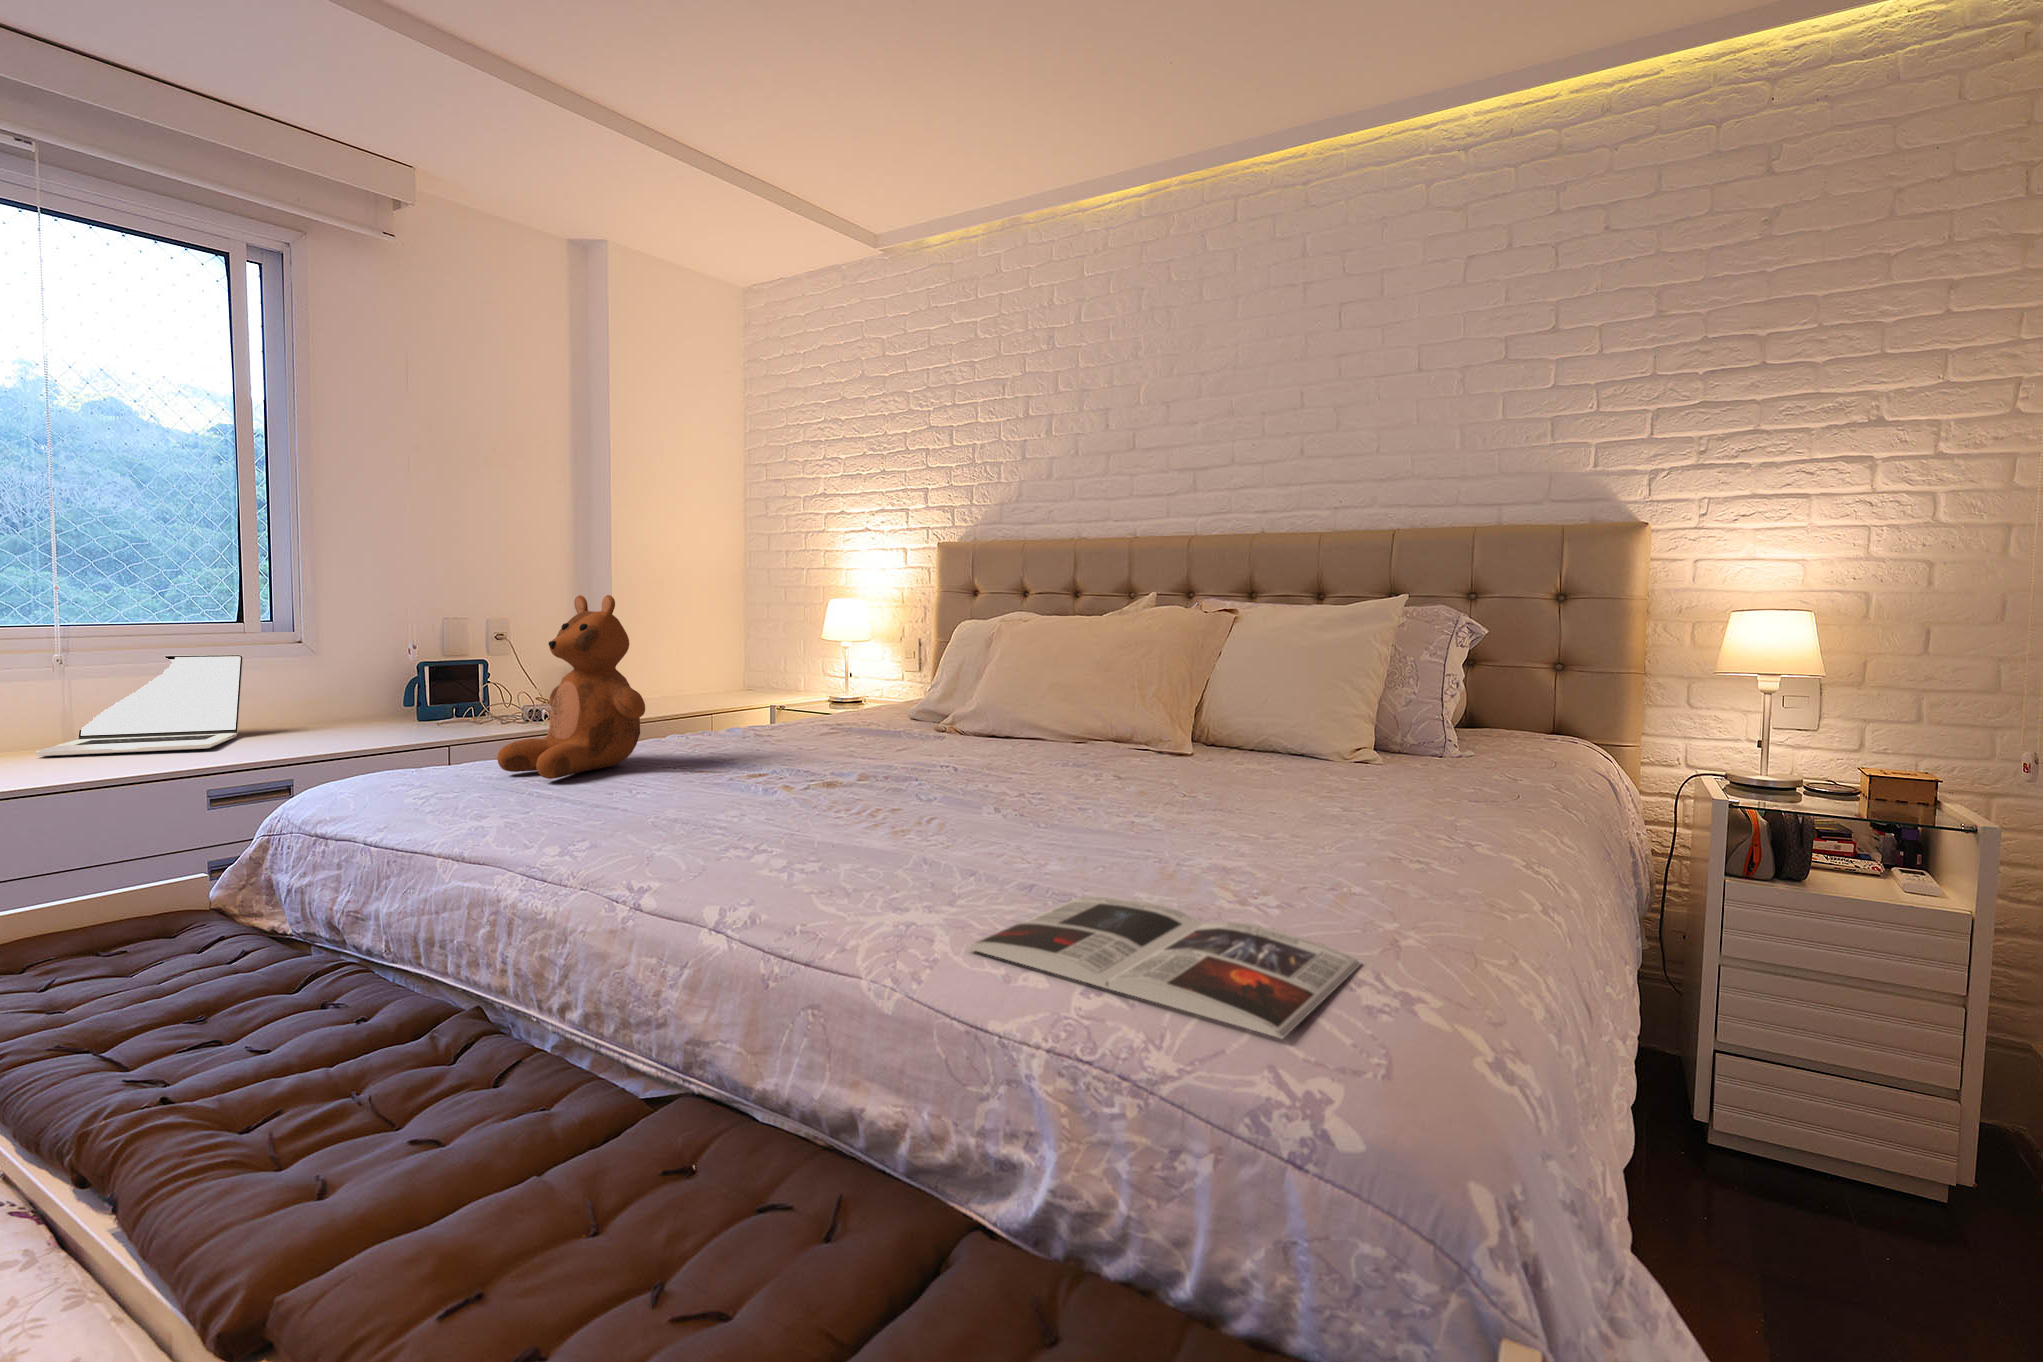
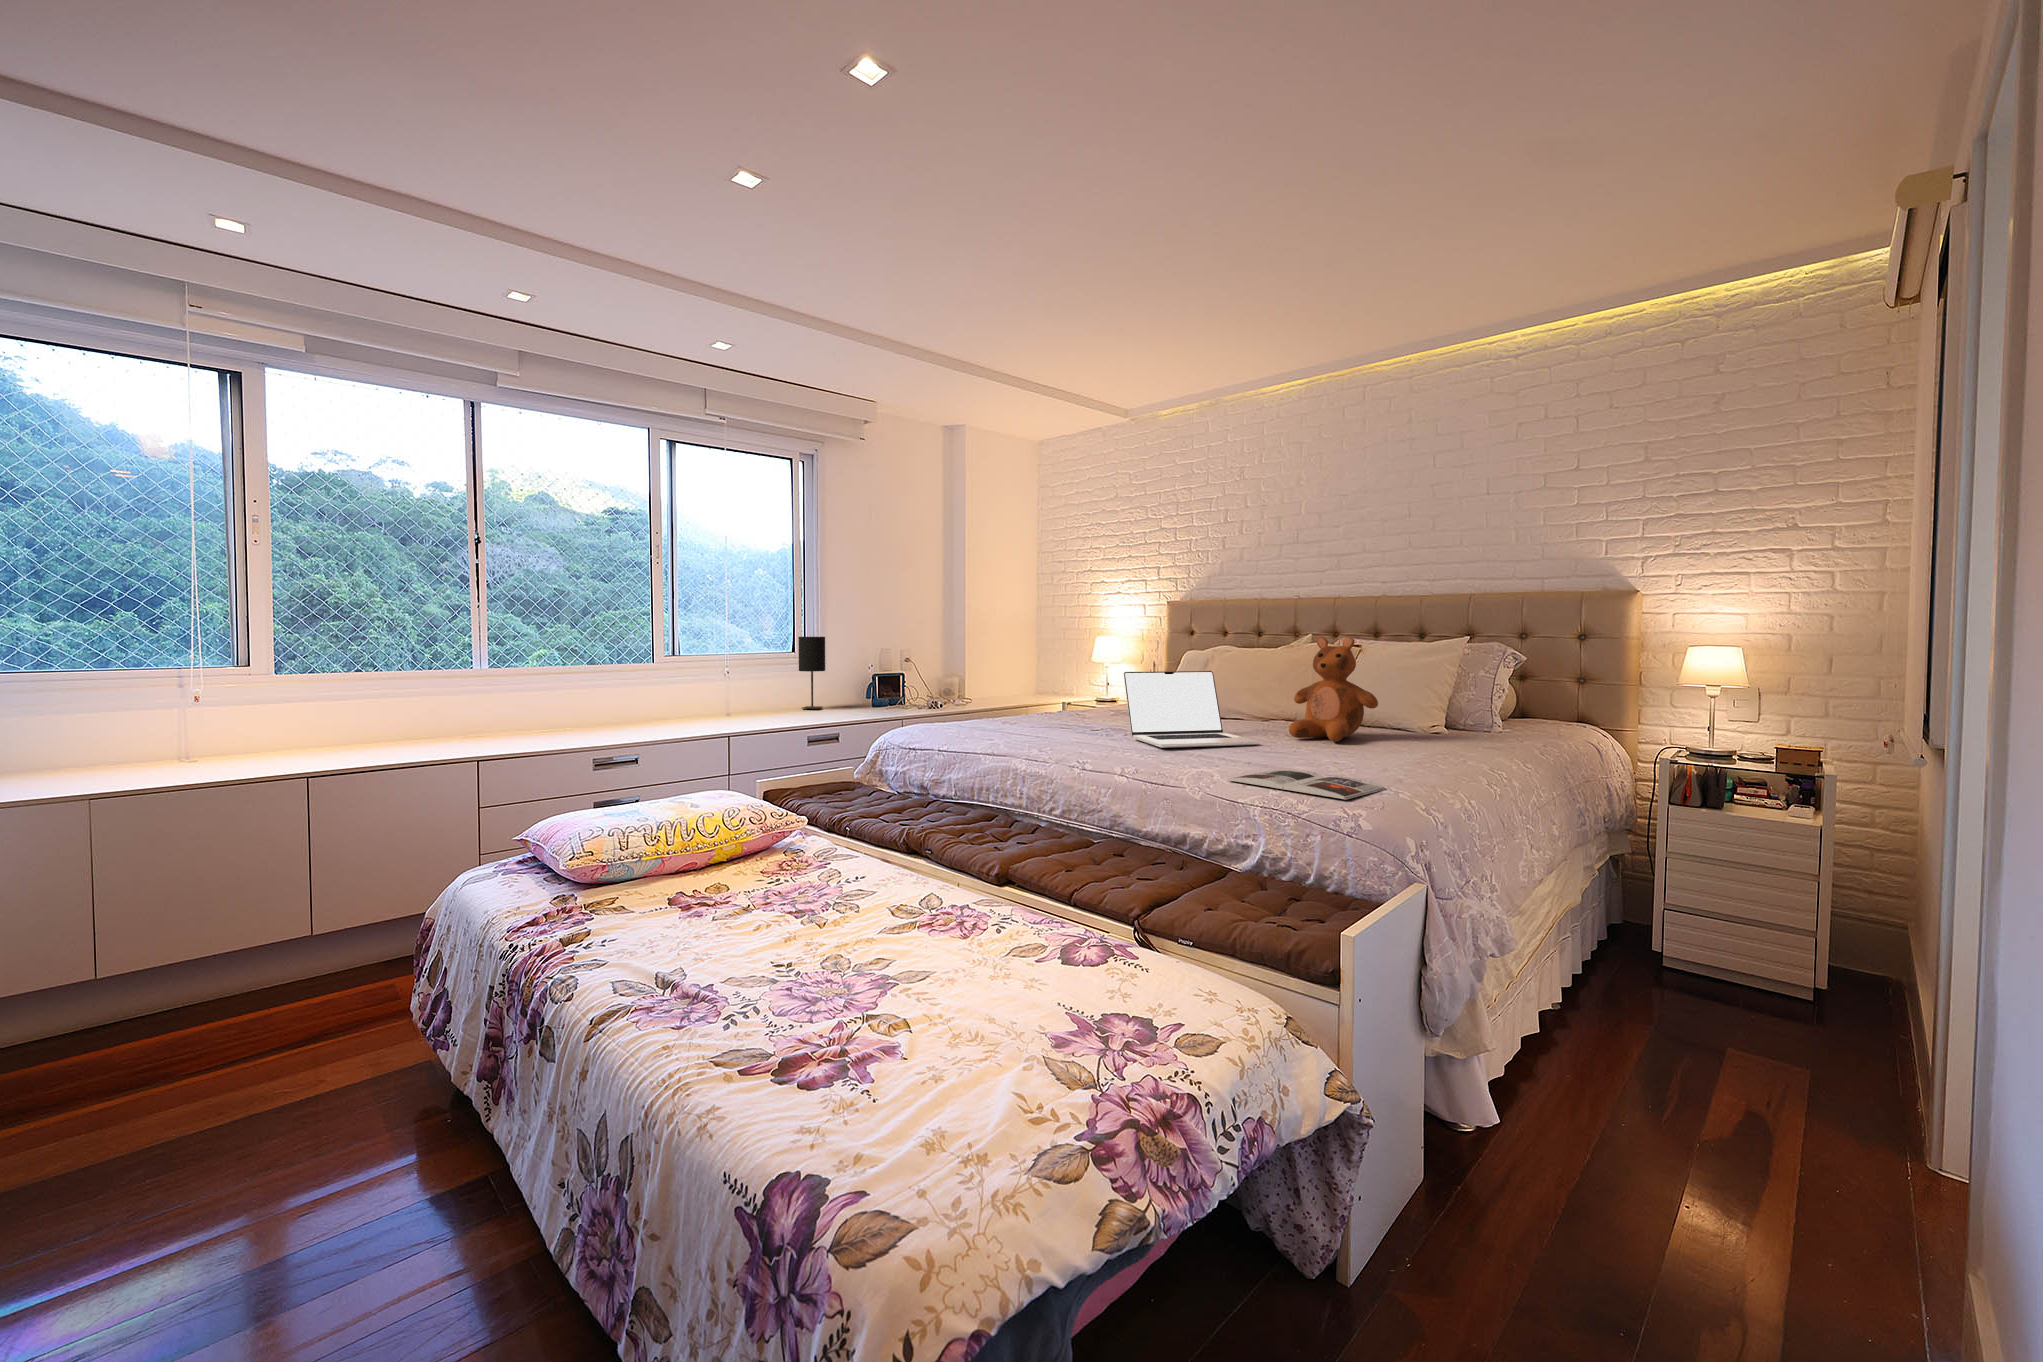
teddy bear: present [497,595,645,779] -> present [1289,637,1378,742]
table lamp: none [265,596,323,729] -> present [799,637,825,710]
laptop: present [35,655,243,756] -> present [1124,671,1259,748]

